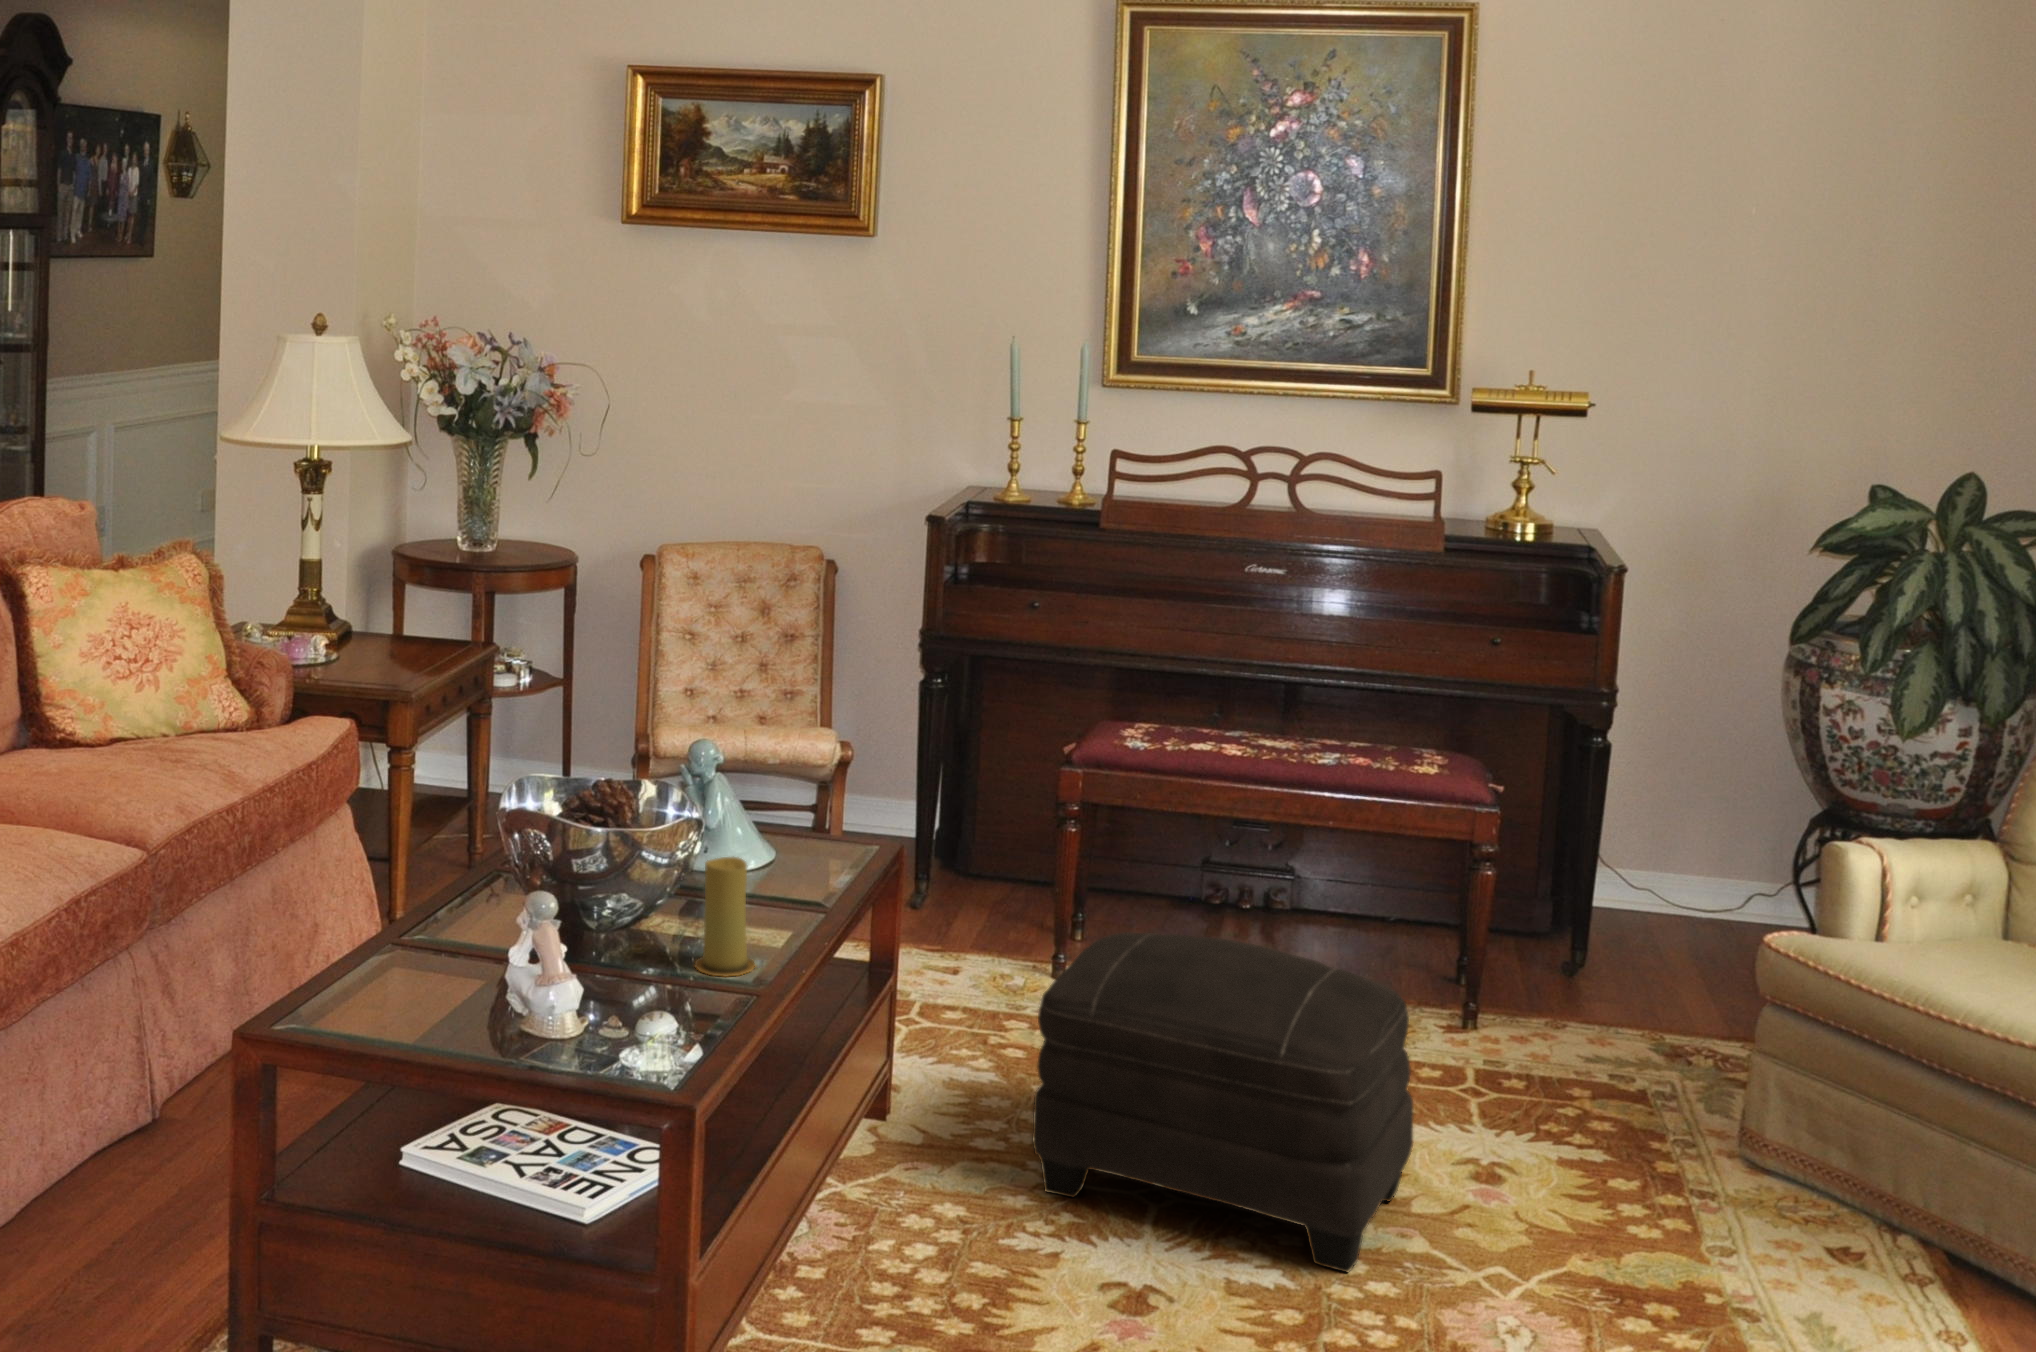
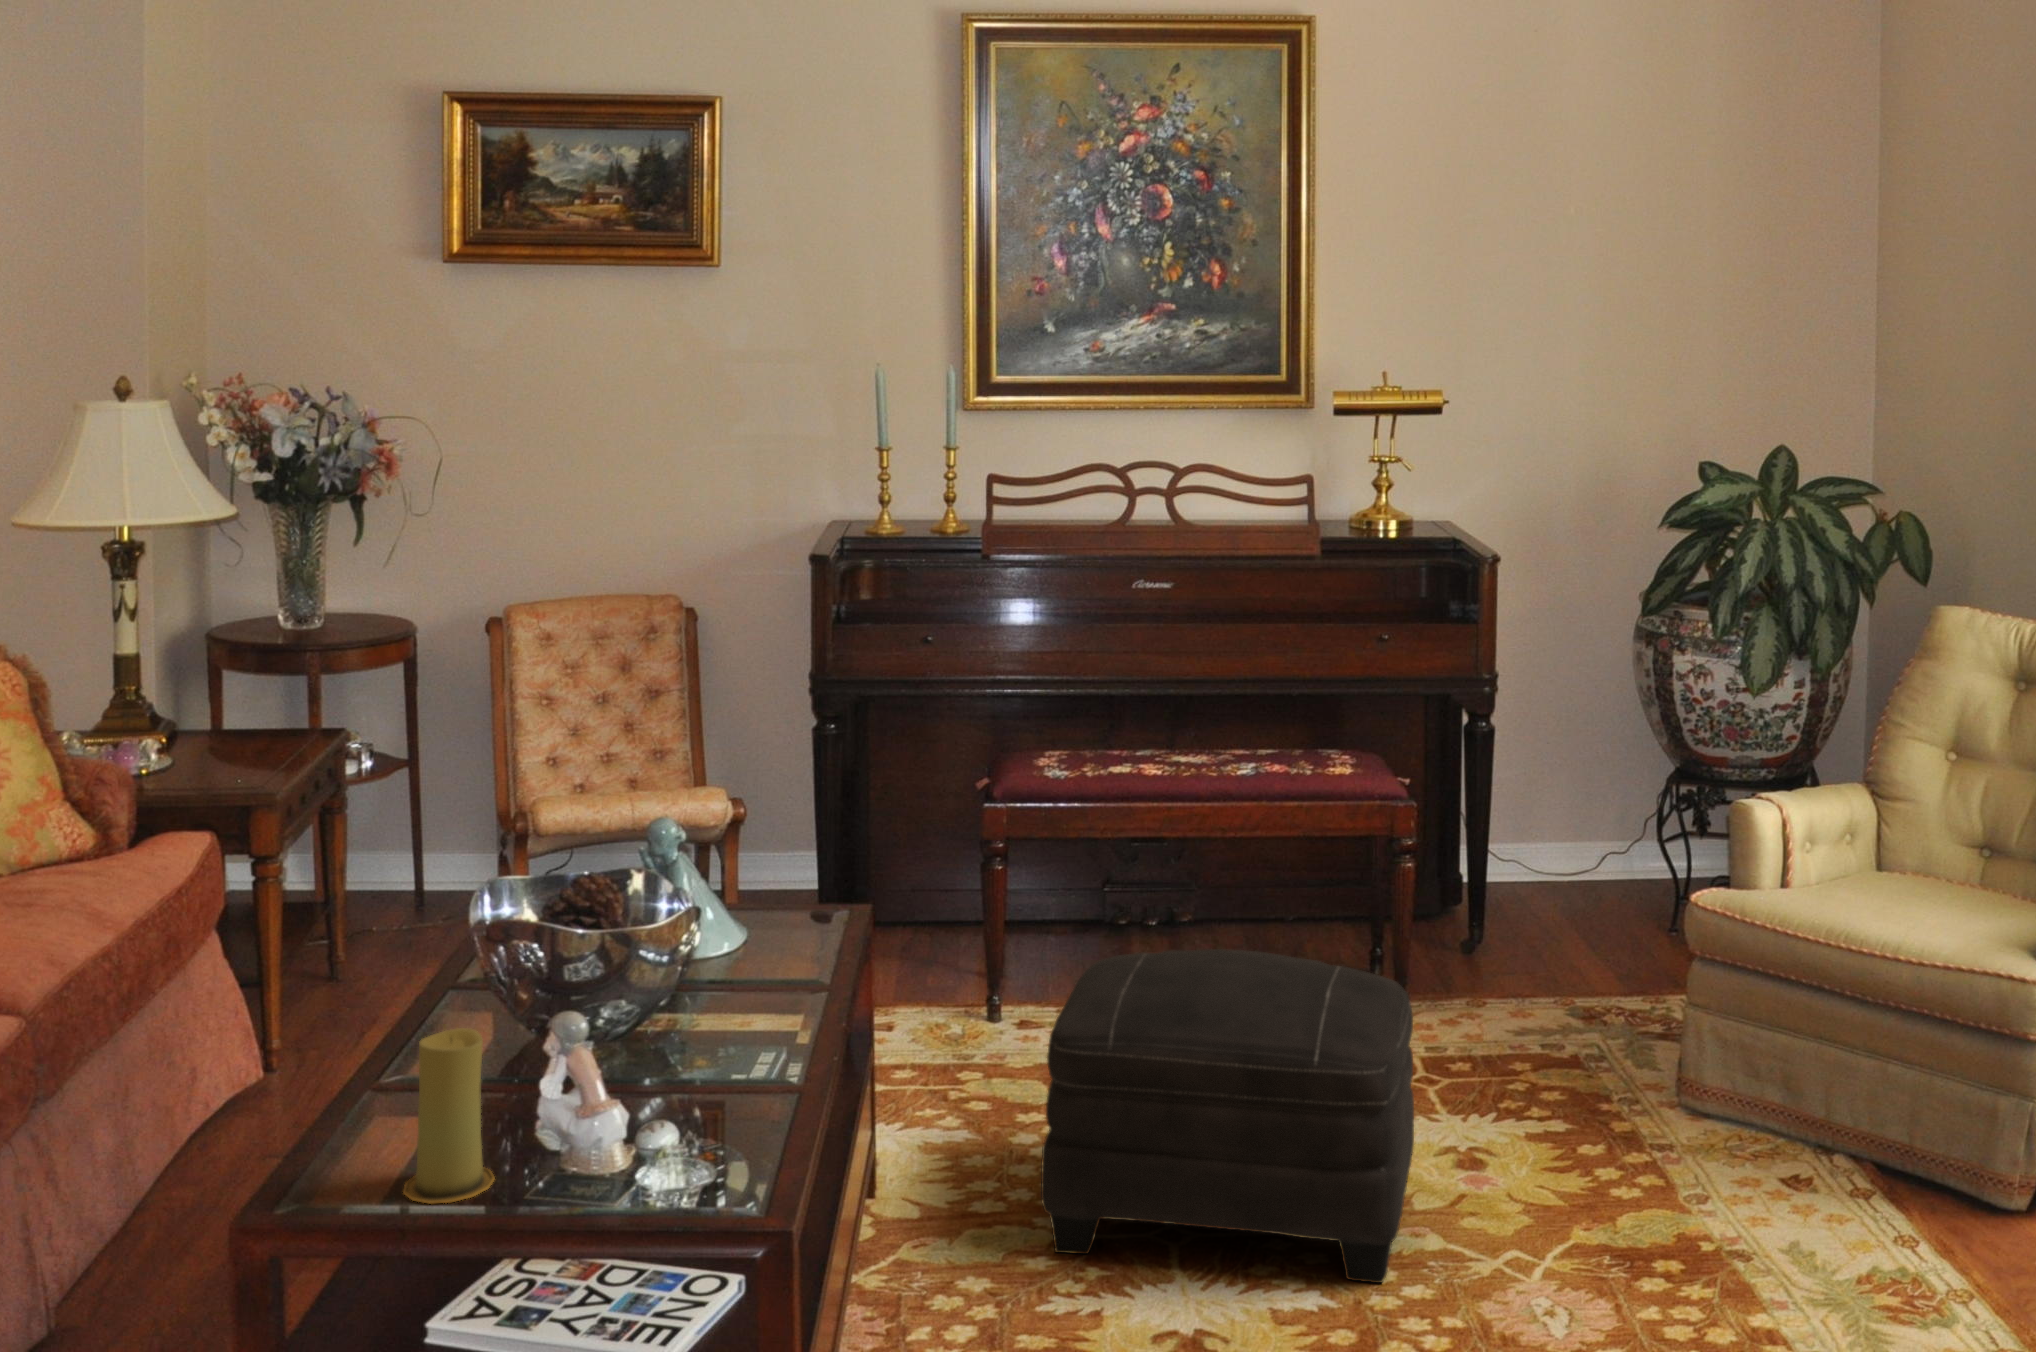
candle: present [695,857,755,976] -> present [403,1028,495,1204]

